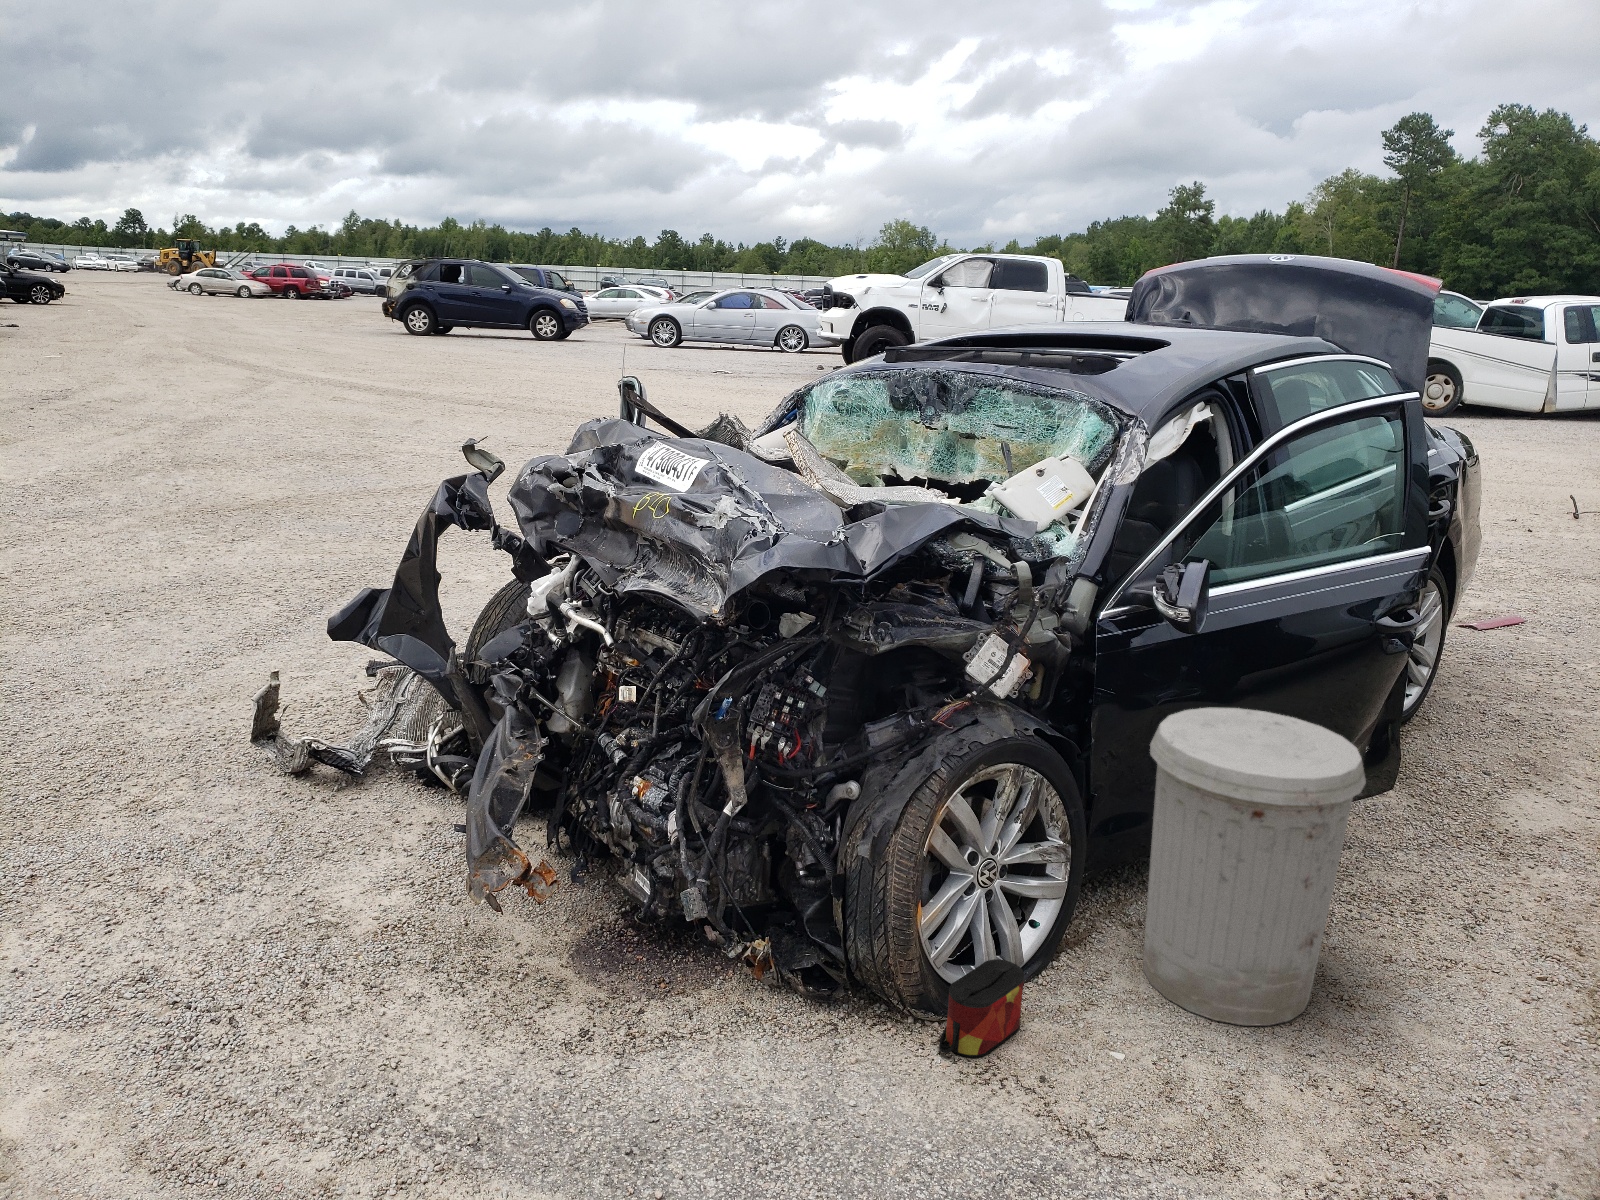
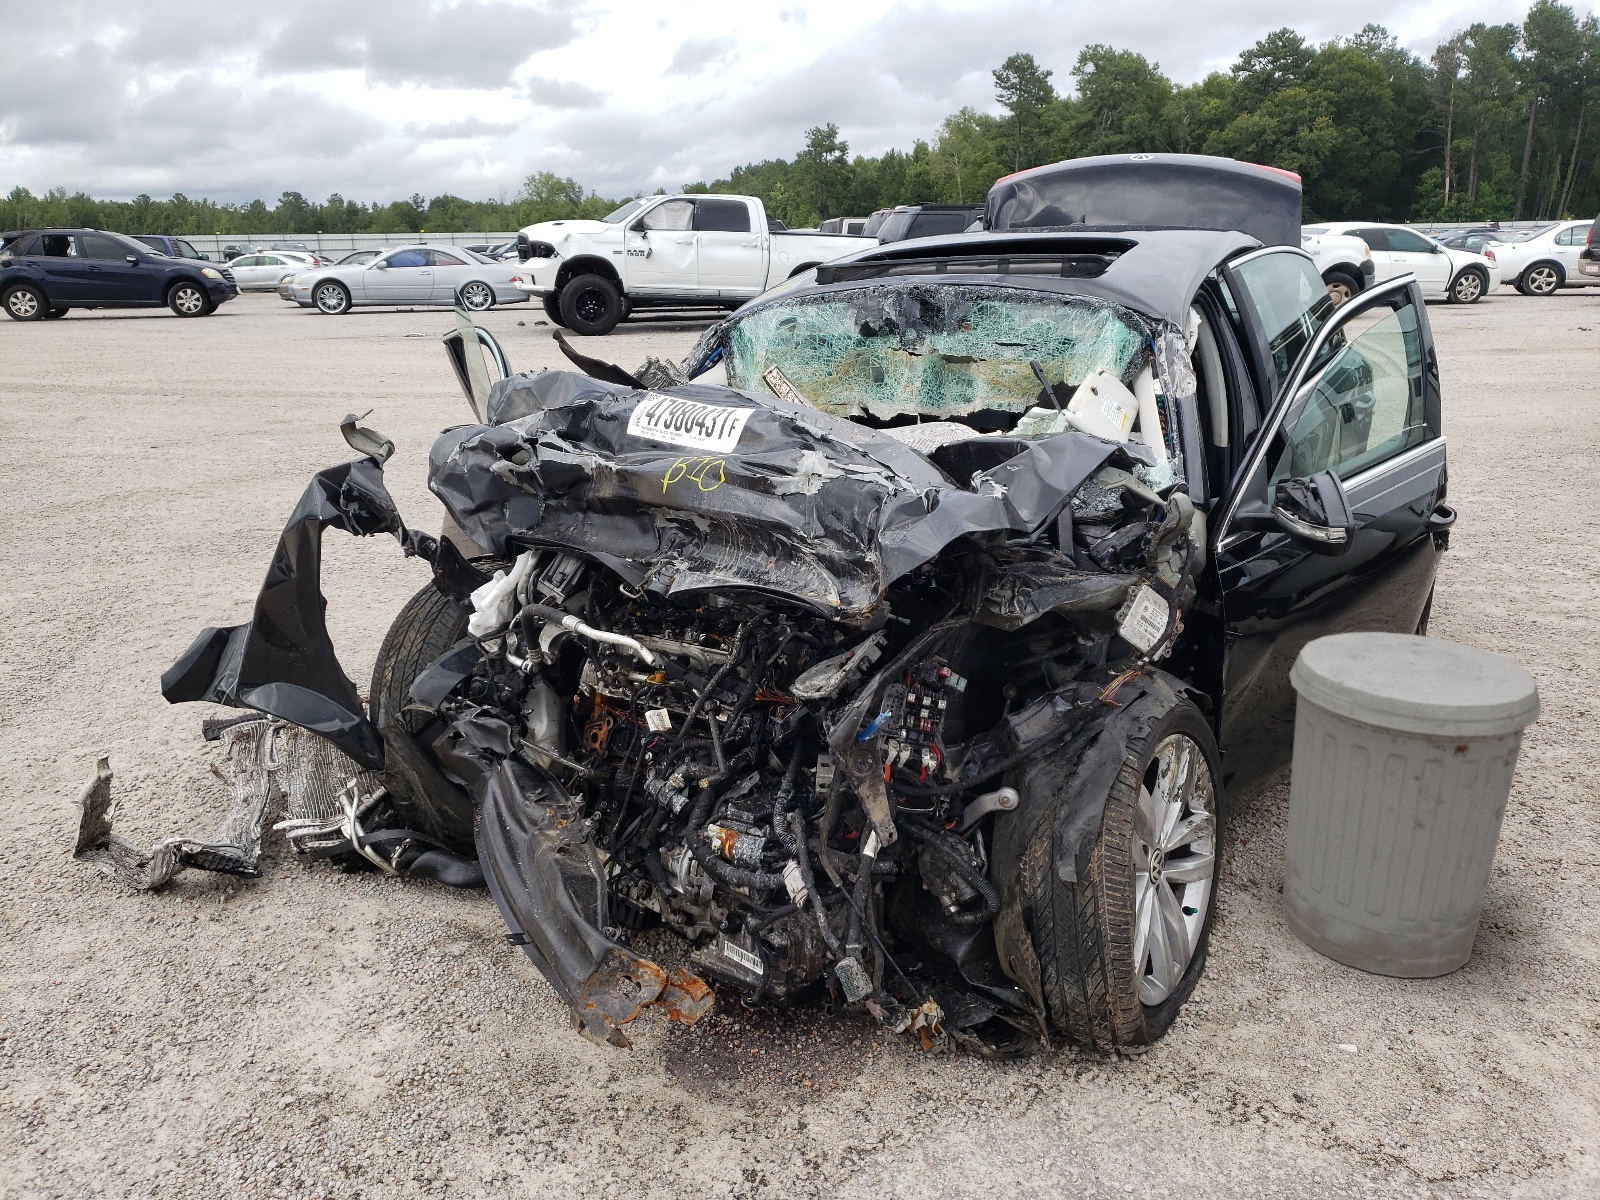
bag: present [939,959,1024,1057] -> none [1161,962,1237,1090]

